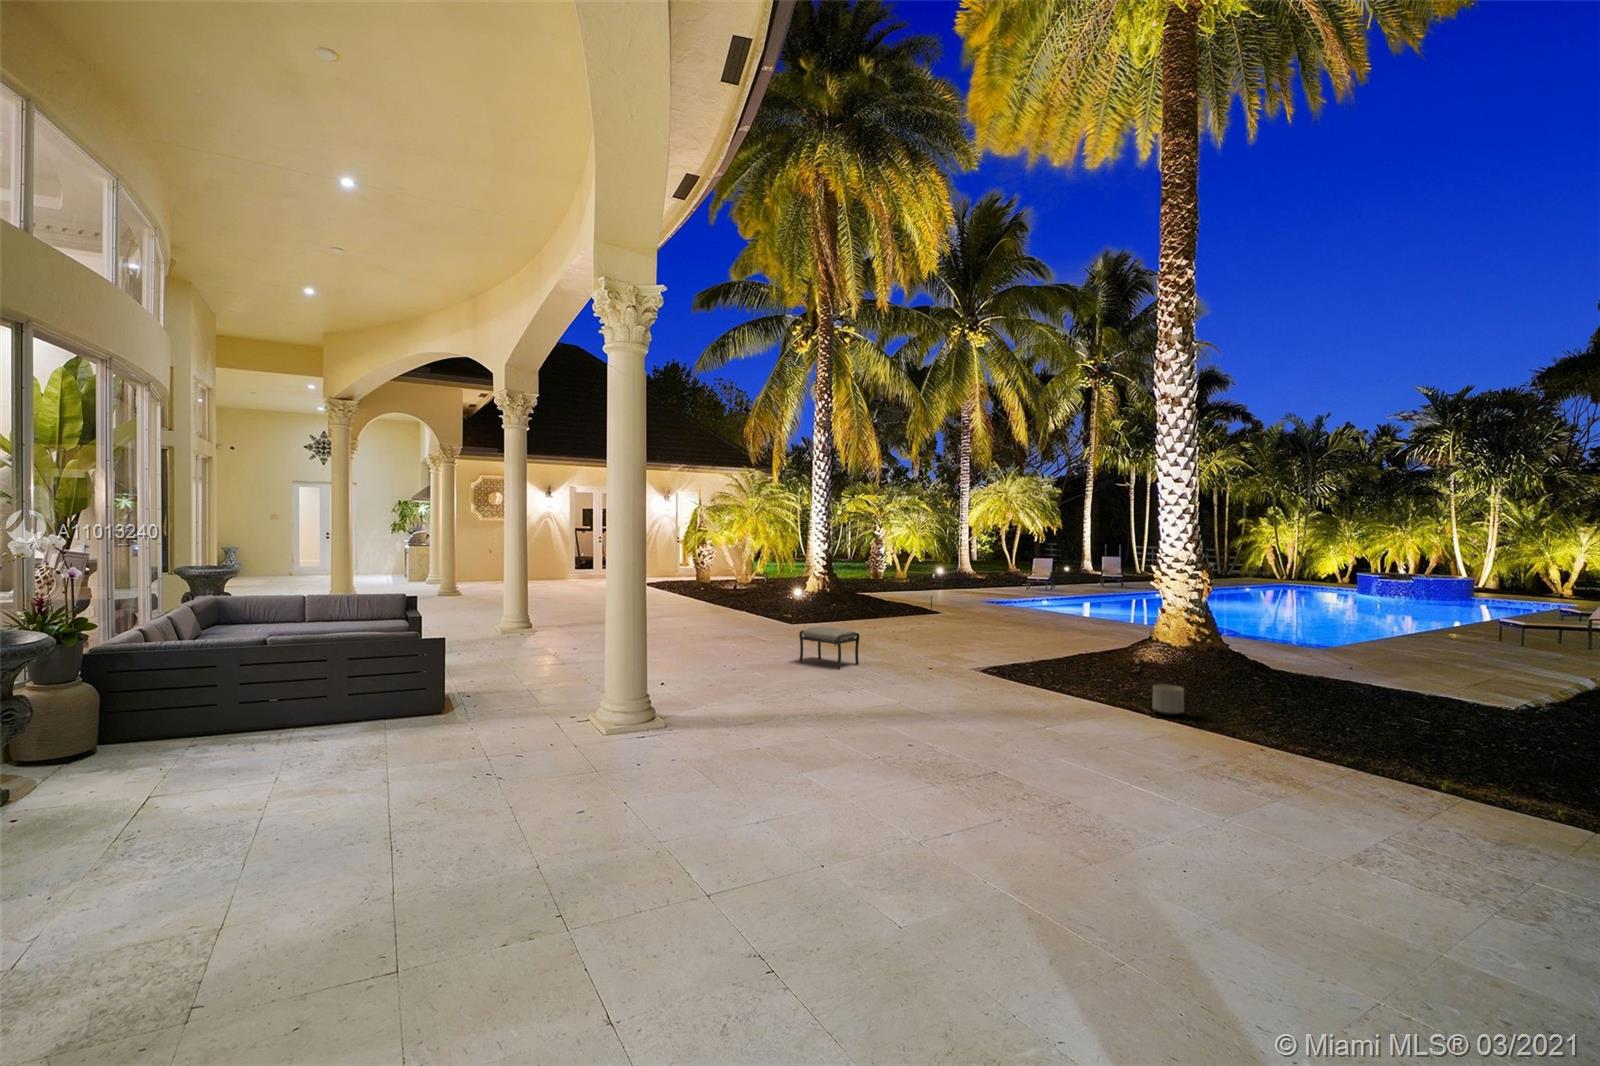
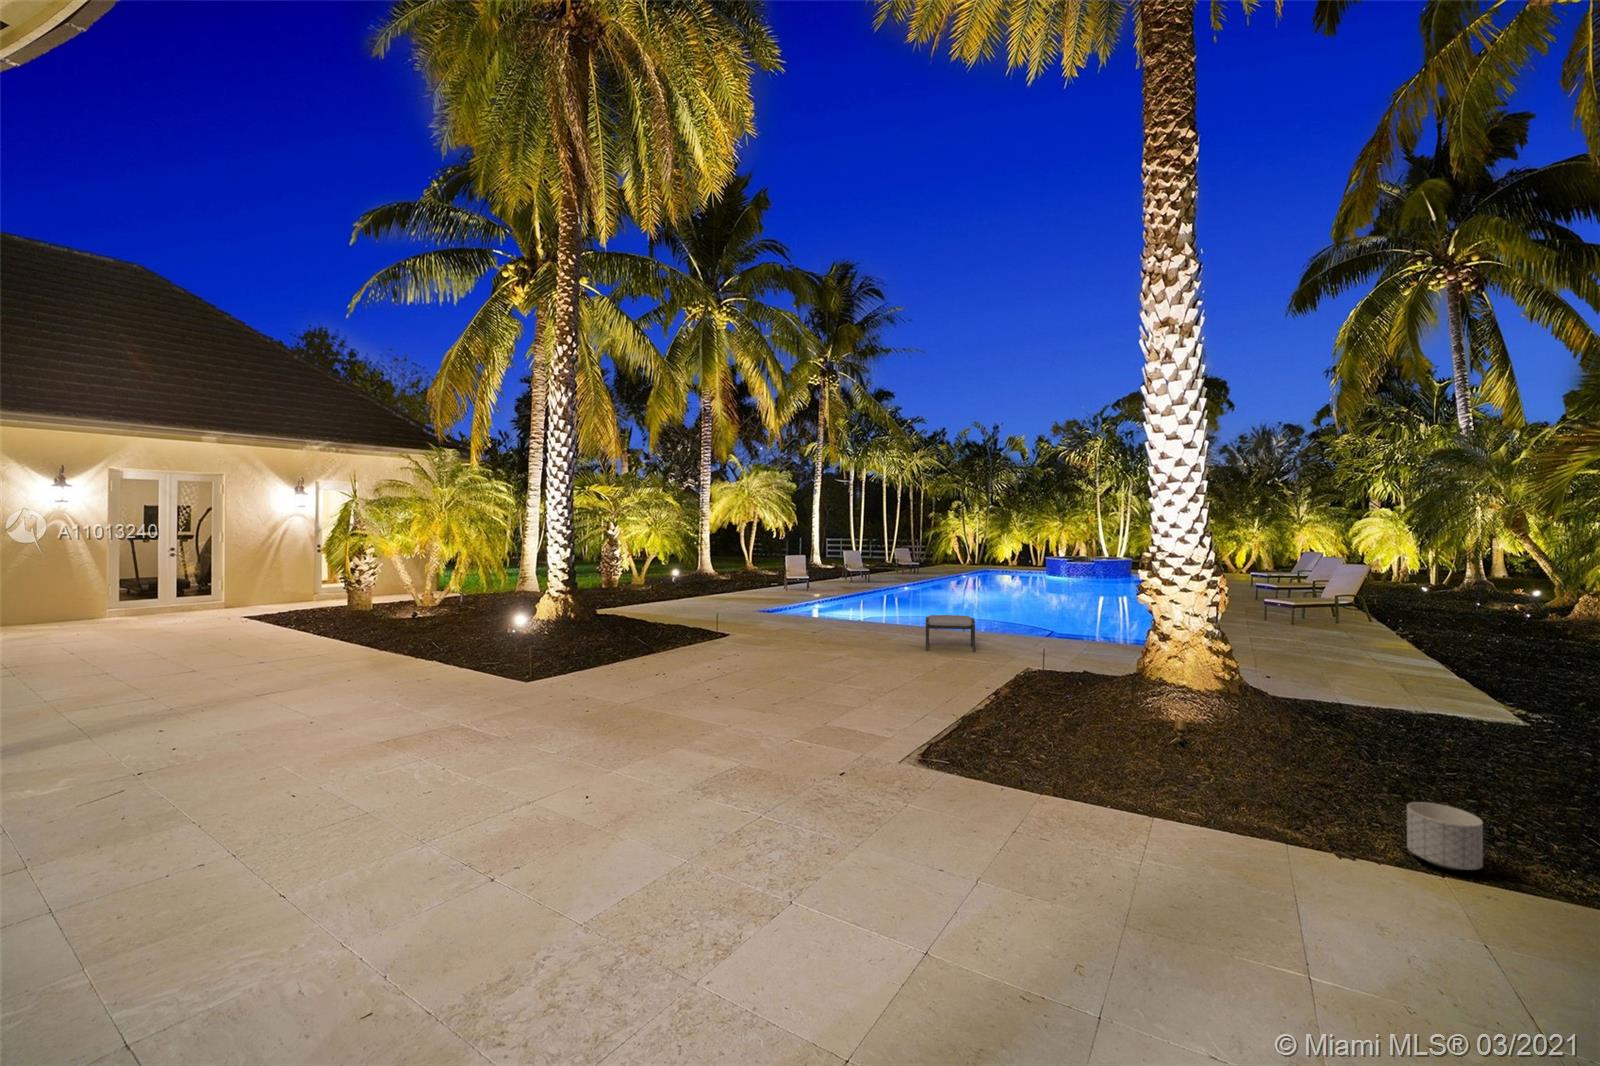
ottoman: present [799,627,860,669] -> present [926,615,975,652]

